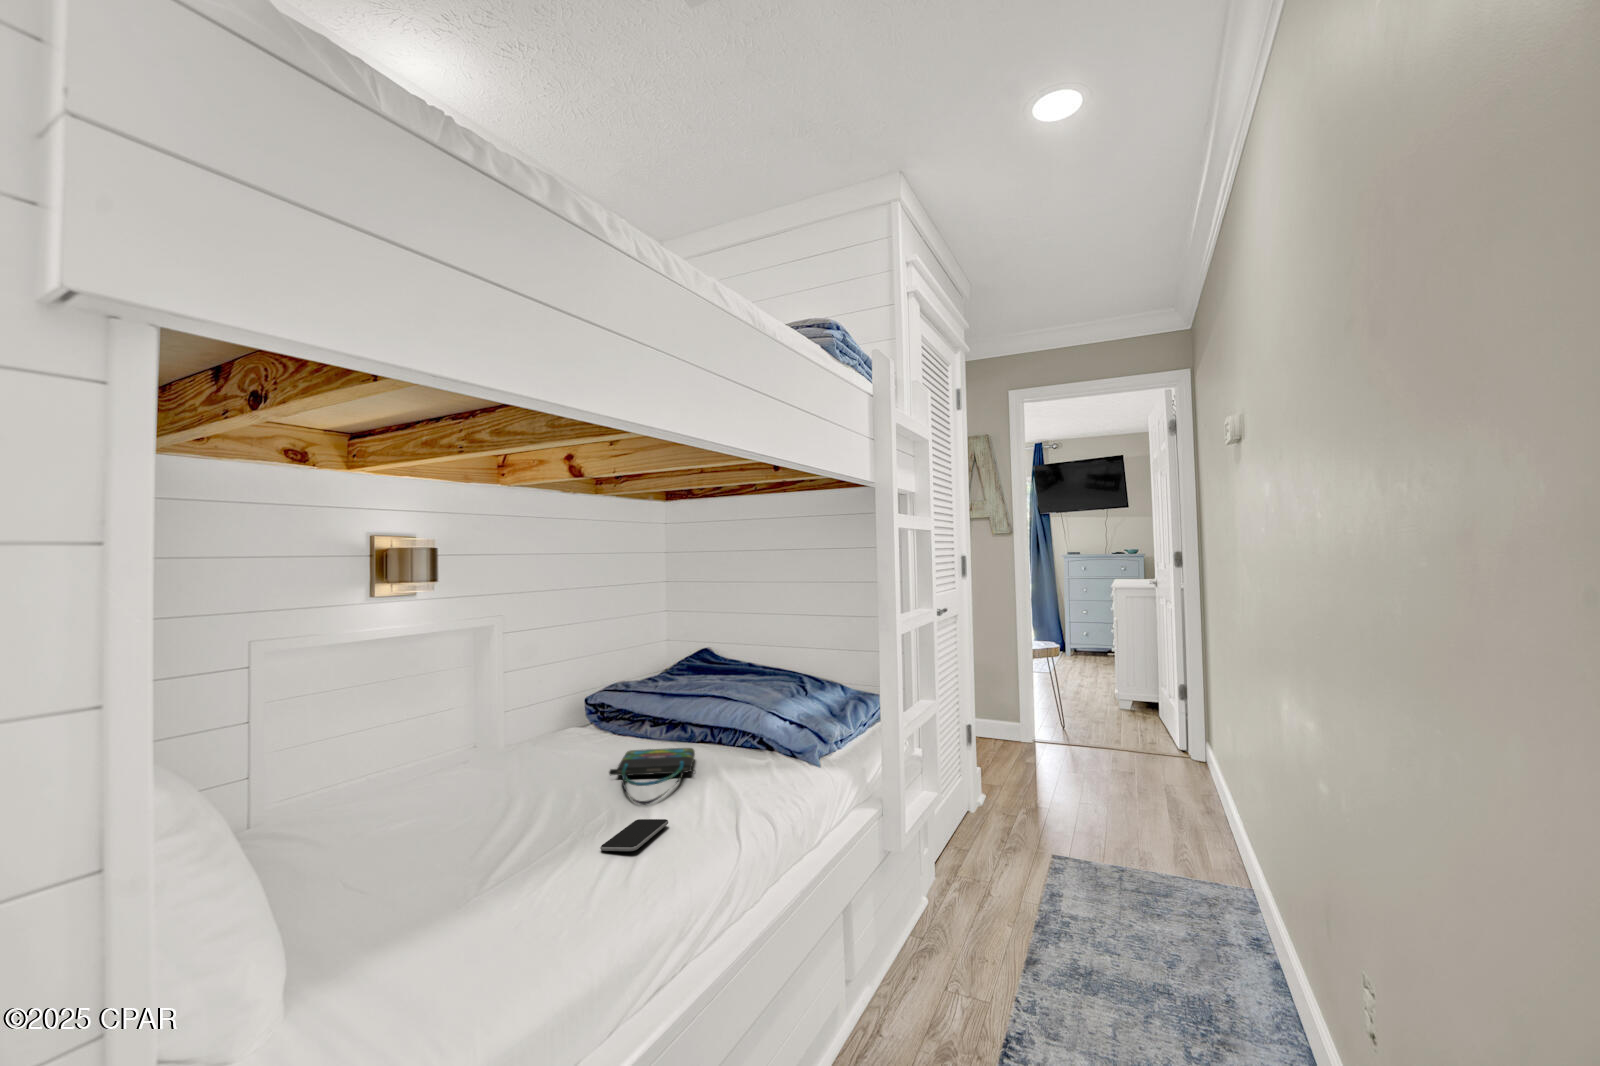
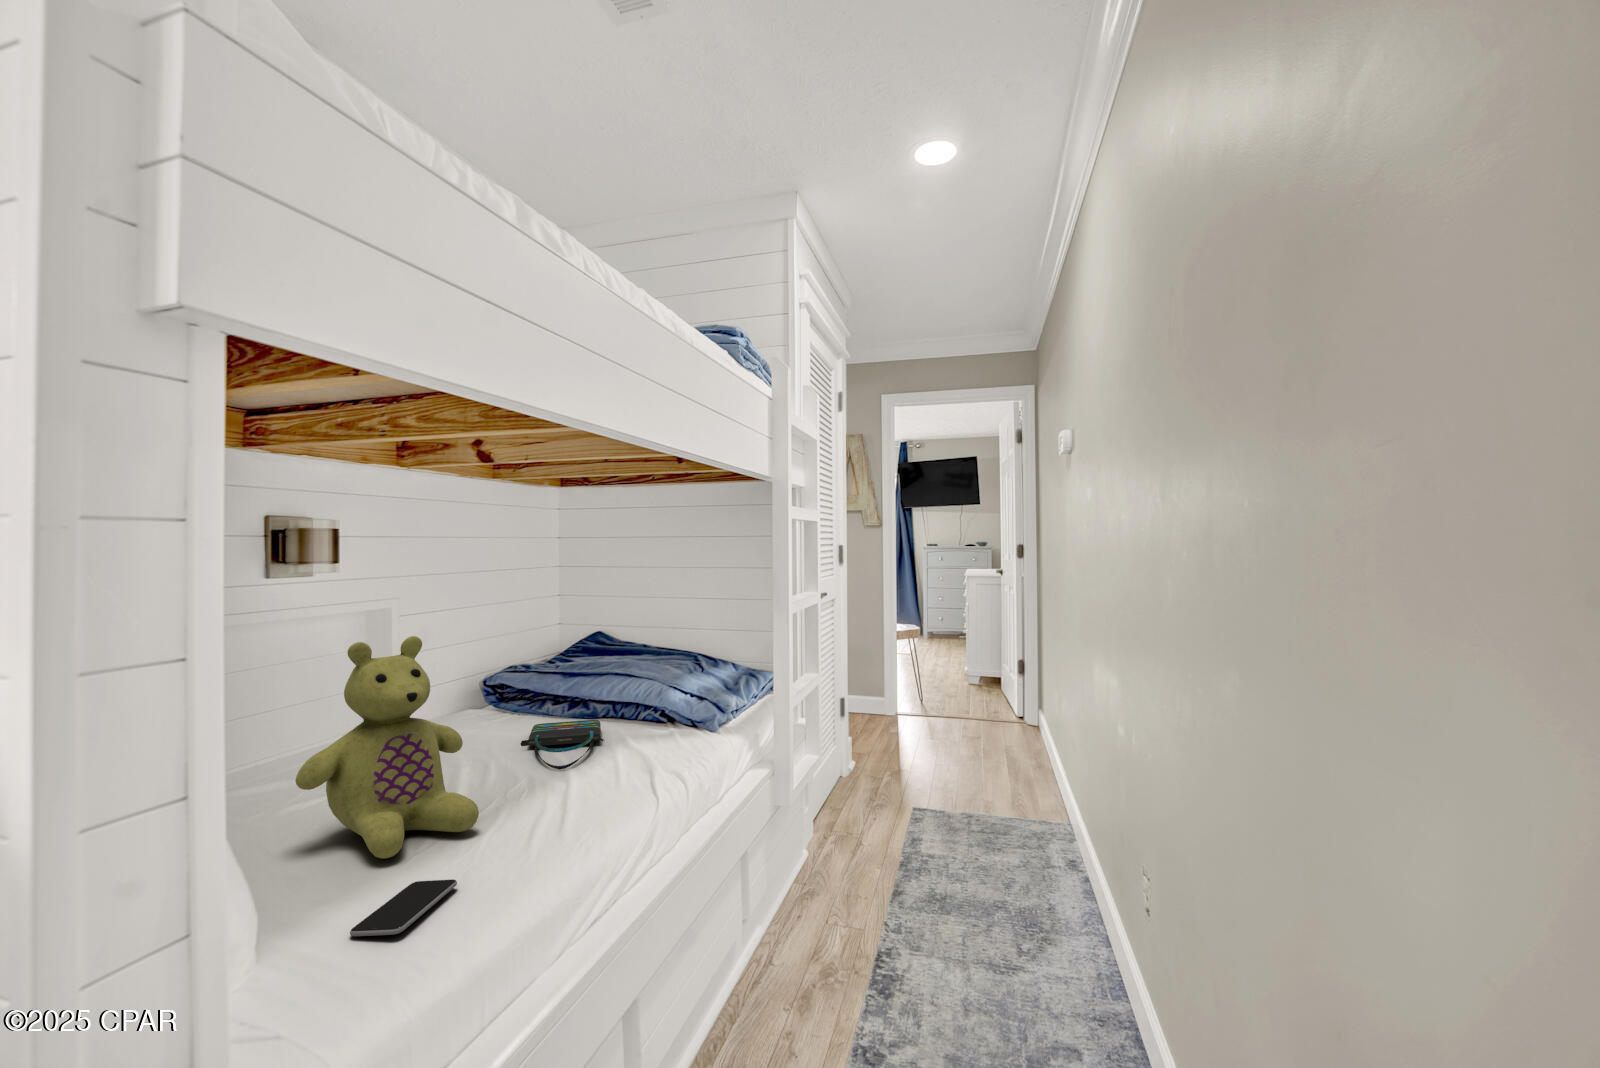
stuffed bear: none [356,661,541,906] -> present [296,636,479,859]
smartphone: present [600,819,668,851] -> present [350,880,457,936]

